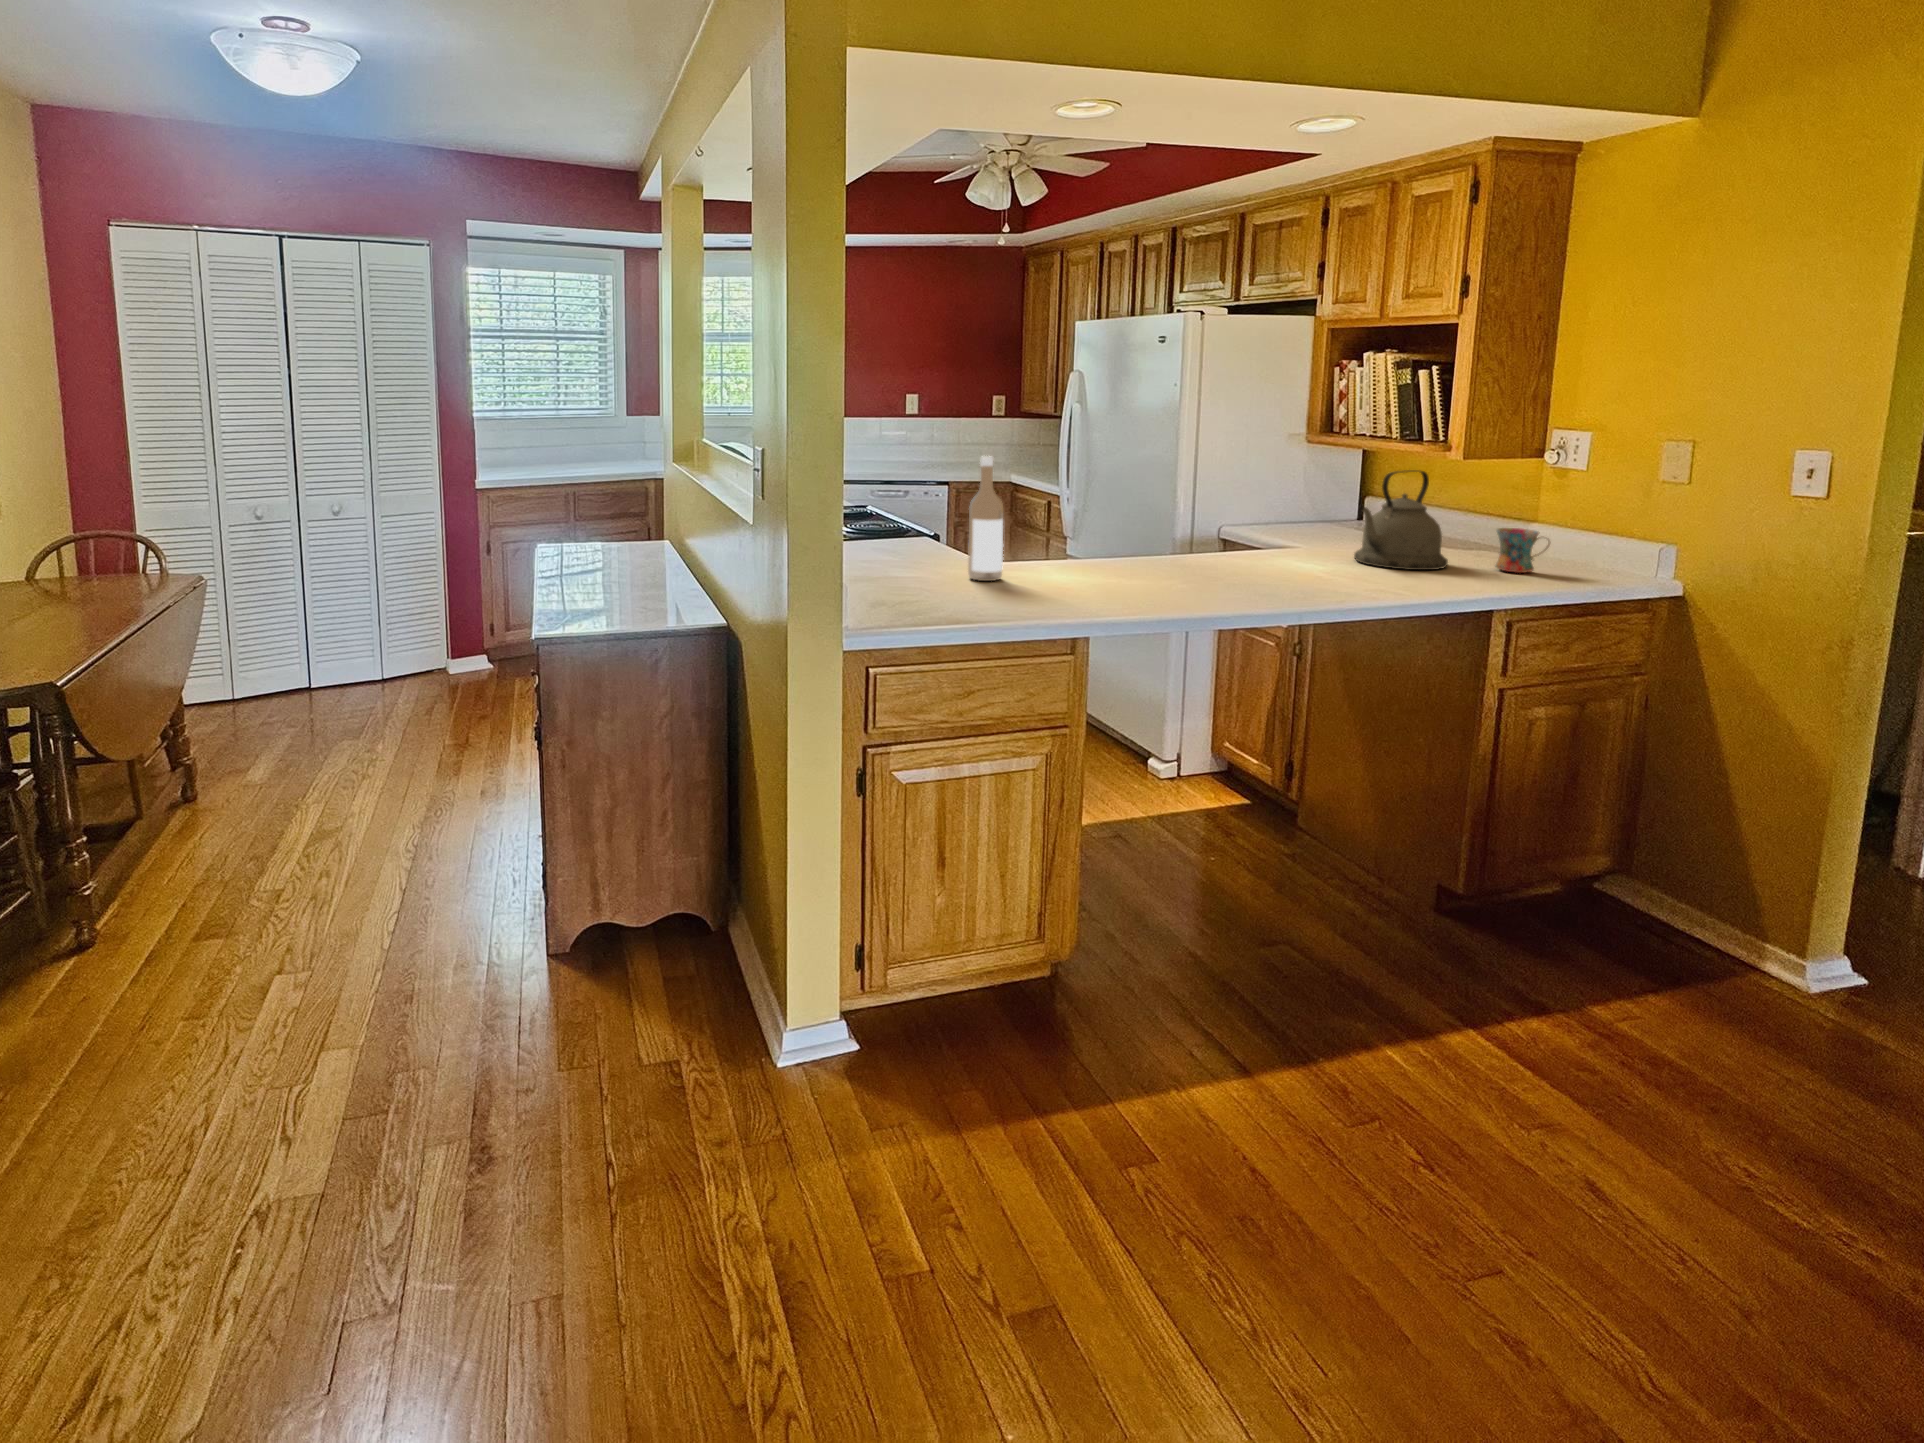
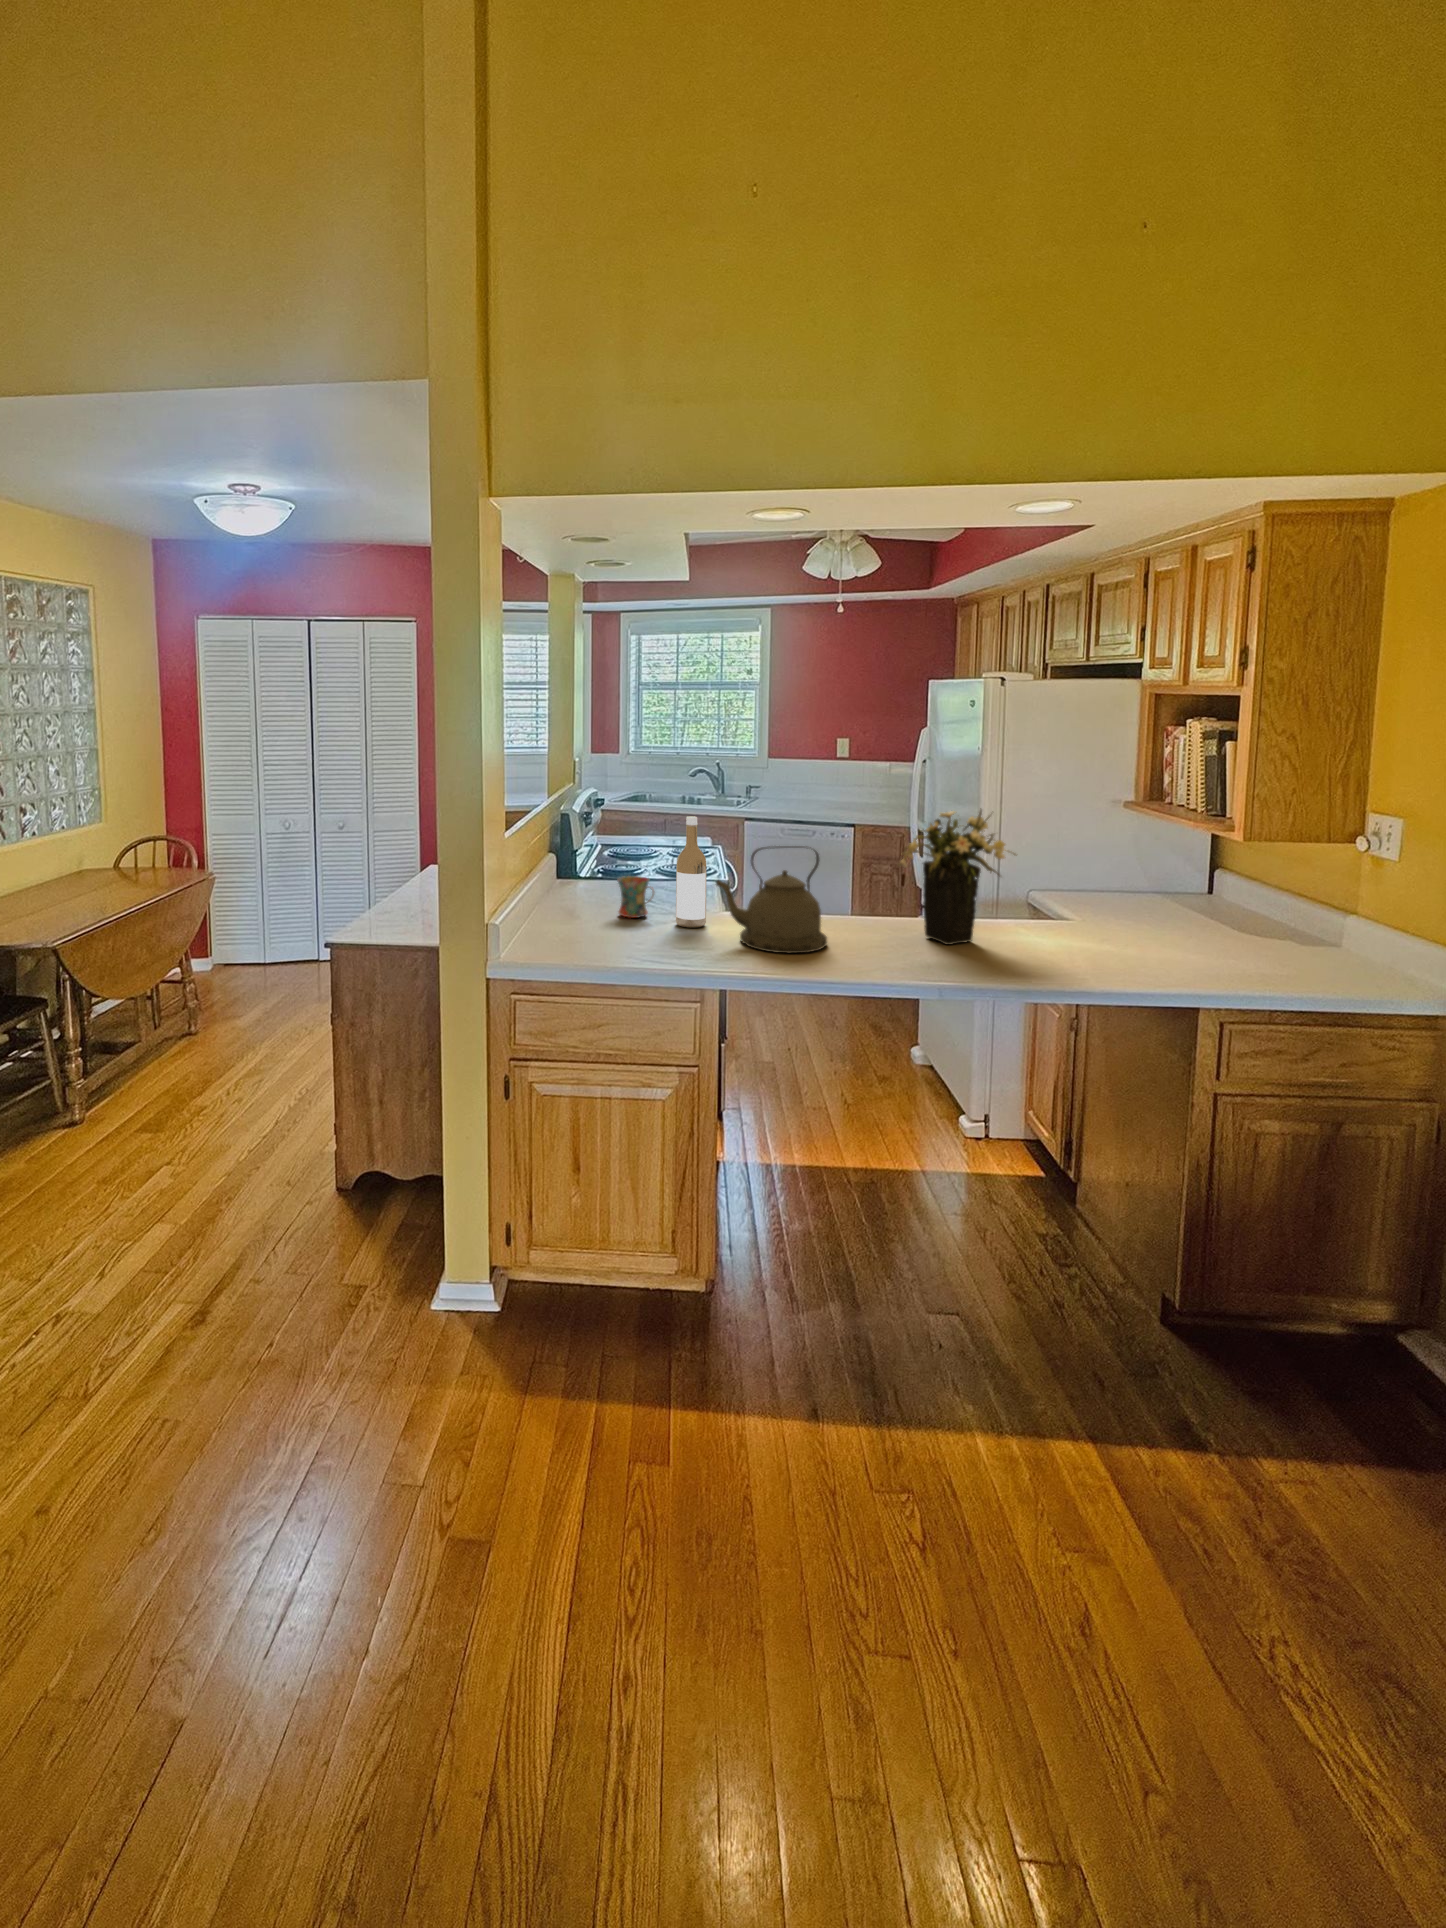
flower arrangement: none [1197,435,1320,576] -> present [898,810,1015,945]
kettle: present [1354,470,1448,570] -> present [716,846,827,953]
mug: present [1495,528,1550,573] -> present [618,876,654,918]

